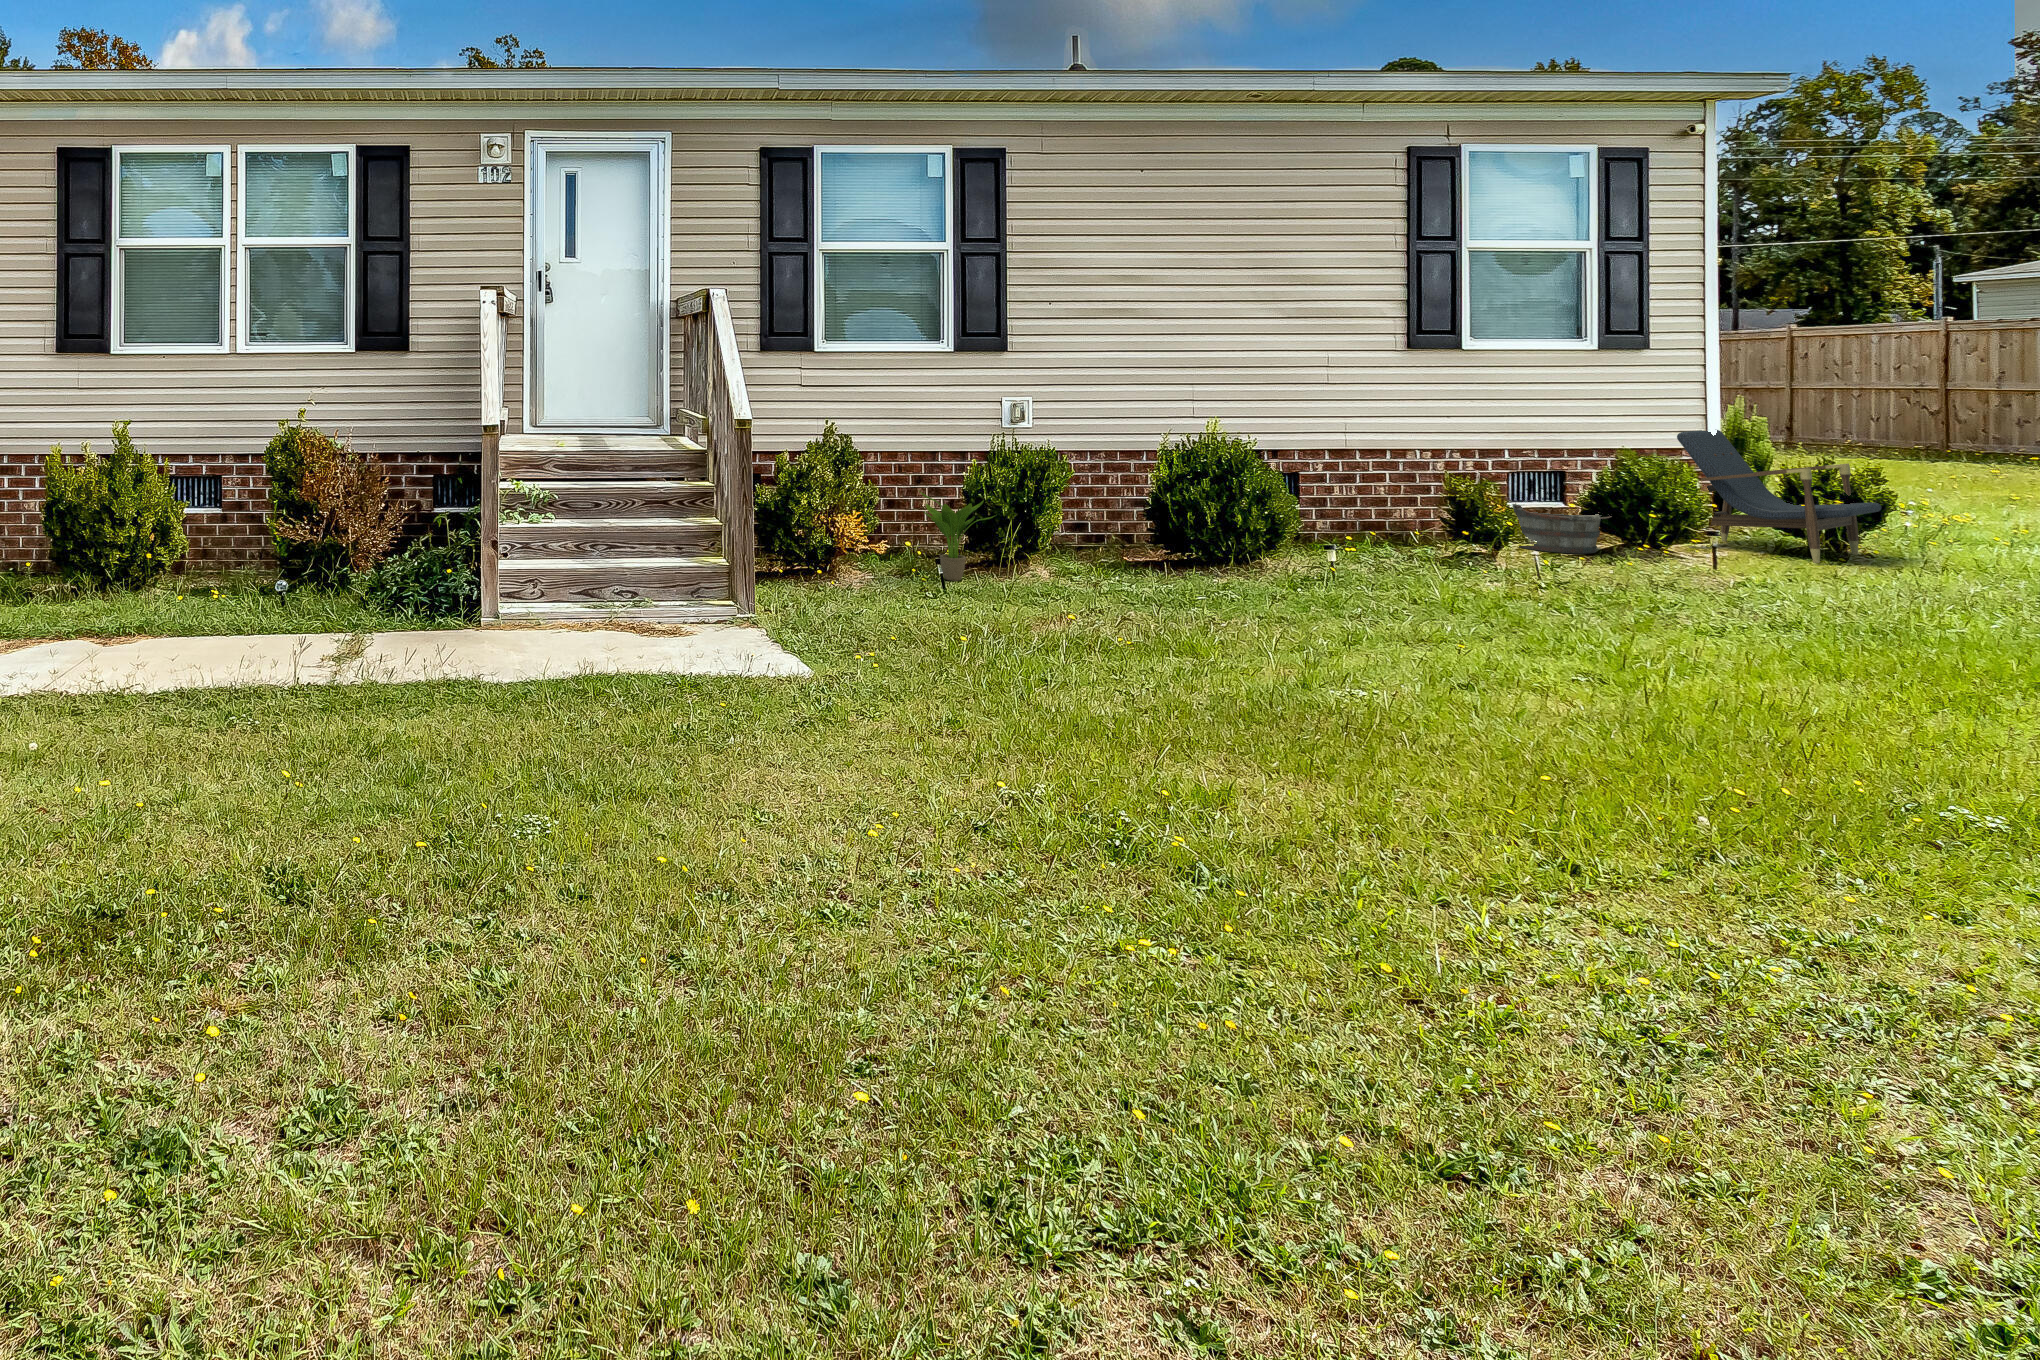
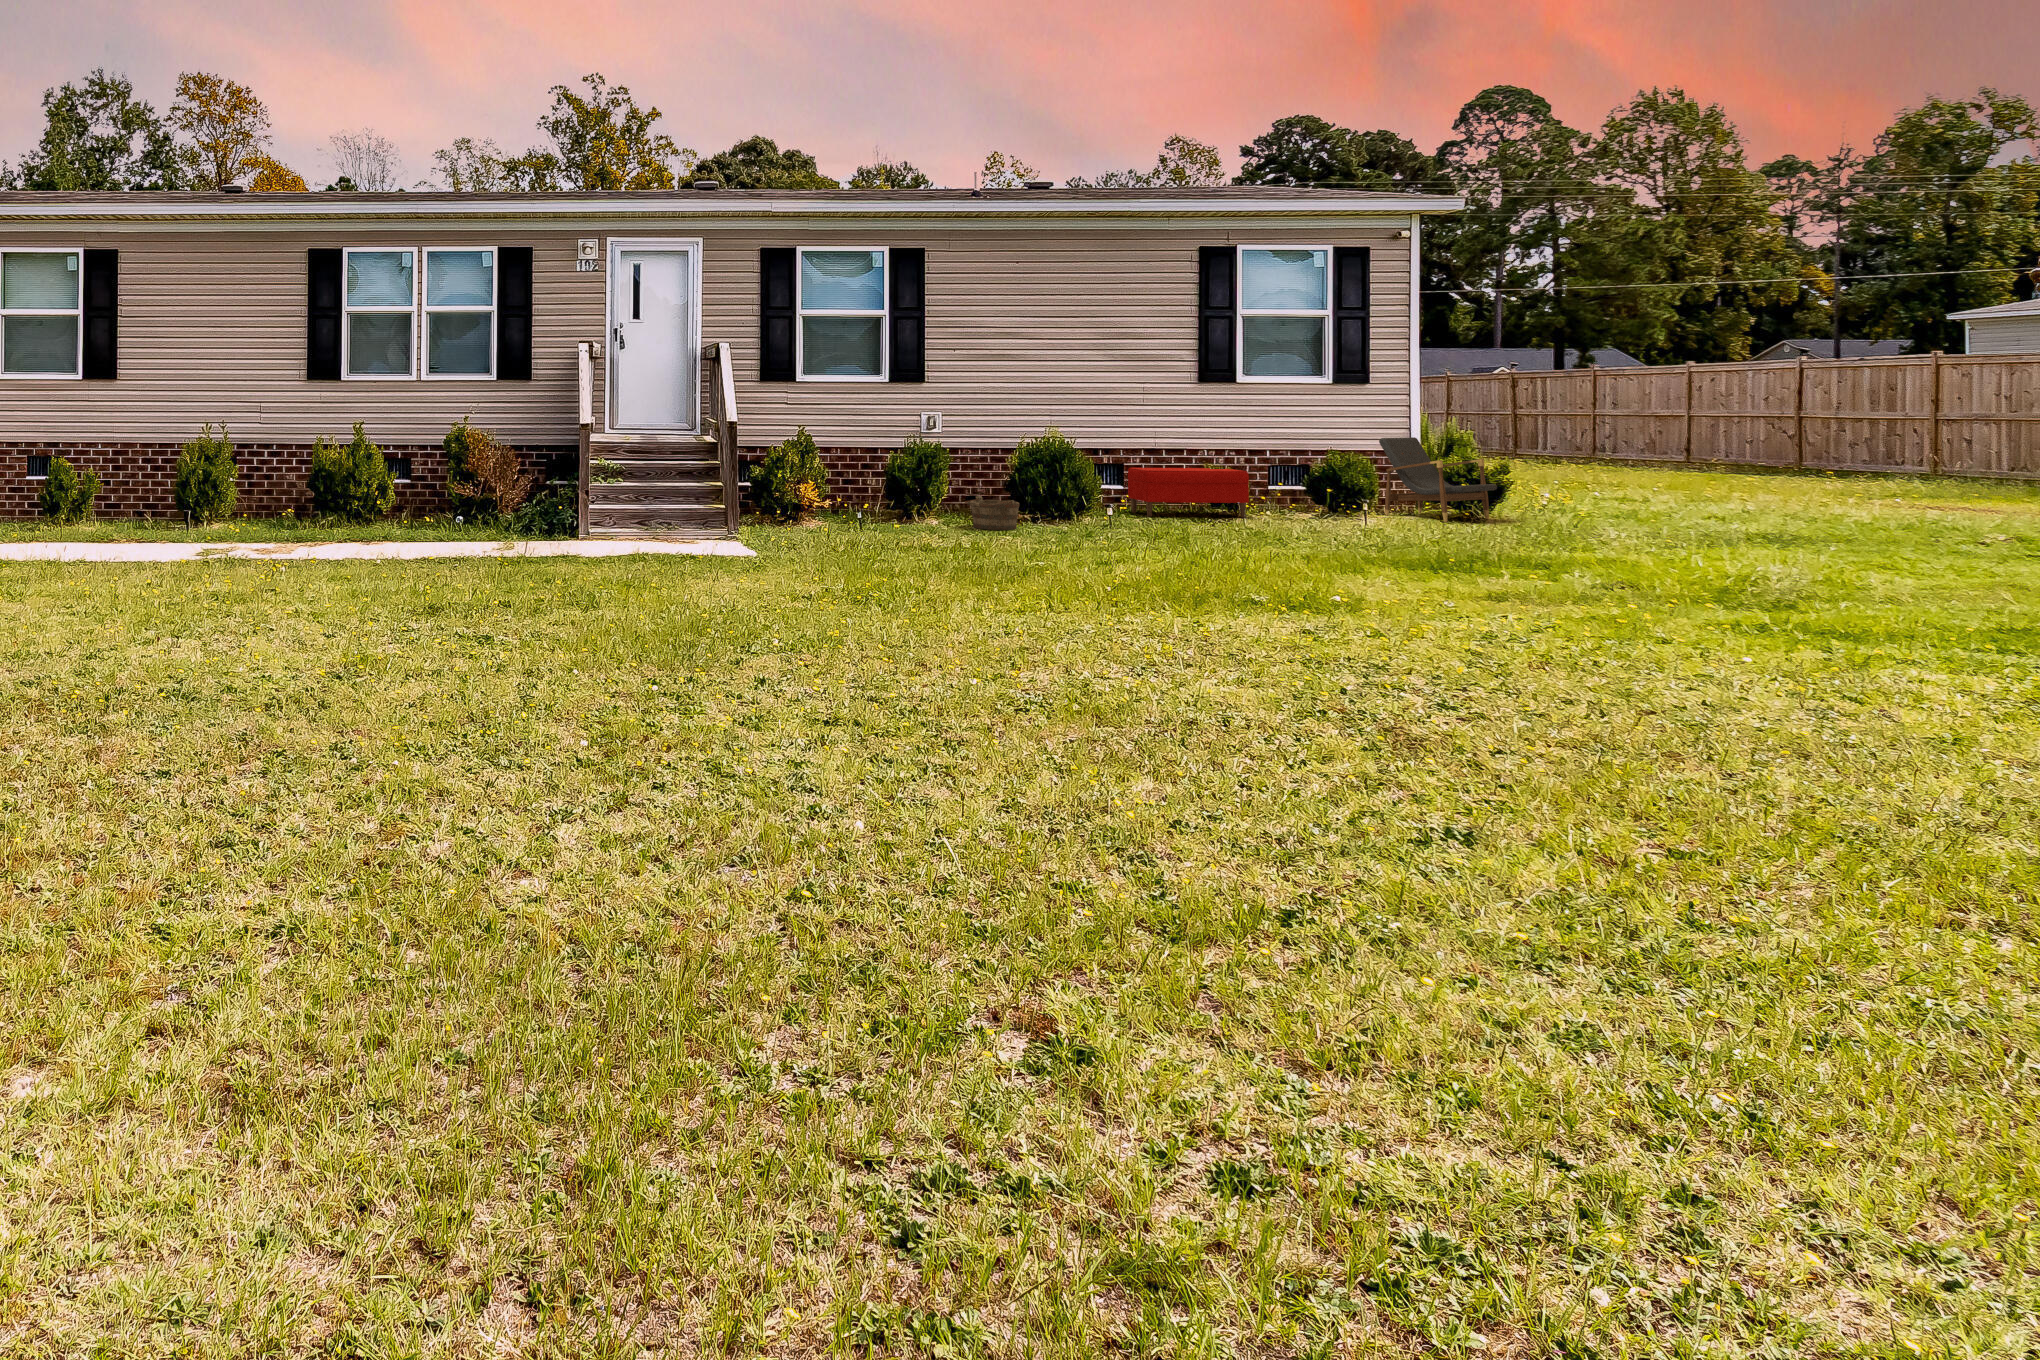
bench: none [1305,478,1507,556] -> present [1128,468,1249,517]
potted plant: present [919,491,994,581] -> none [857,469,907,528]
bucket: present [1512,504,1612,554] -> present [965,496,1020,530]

